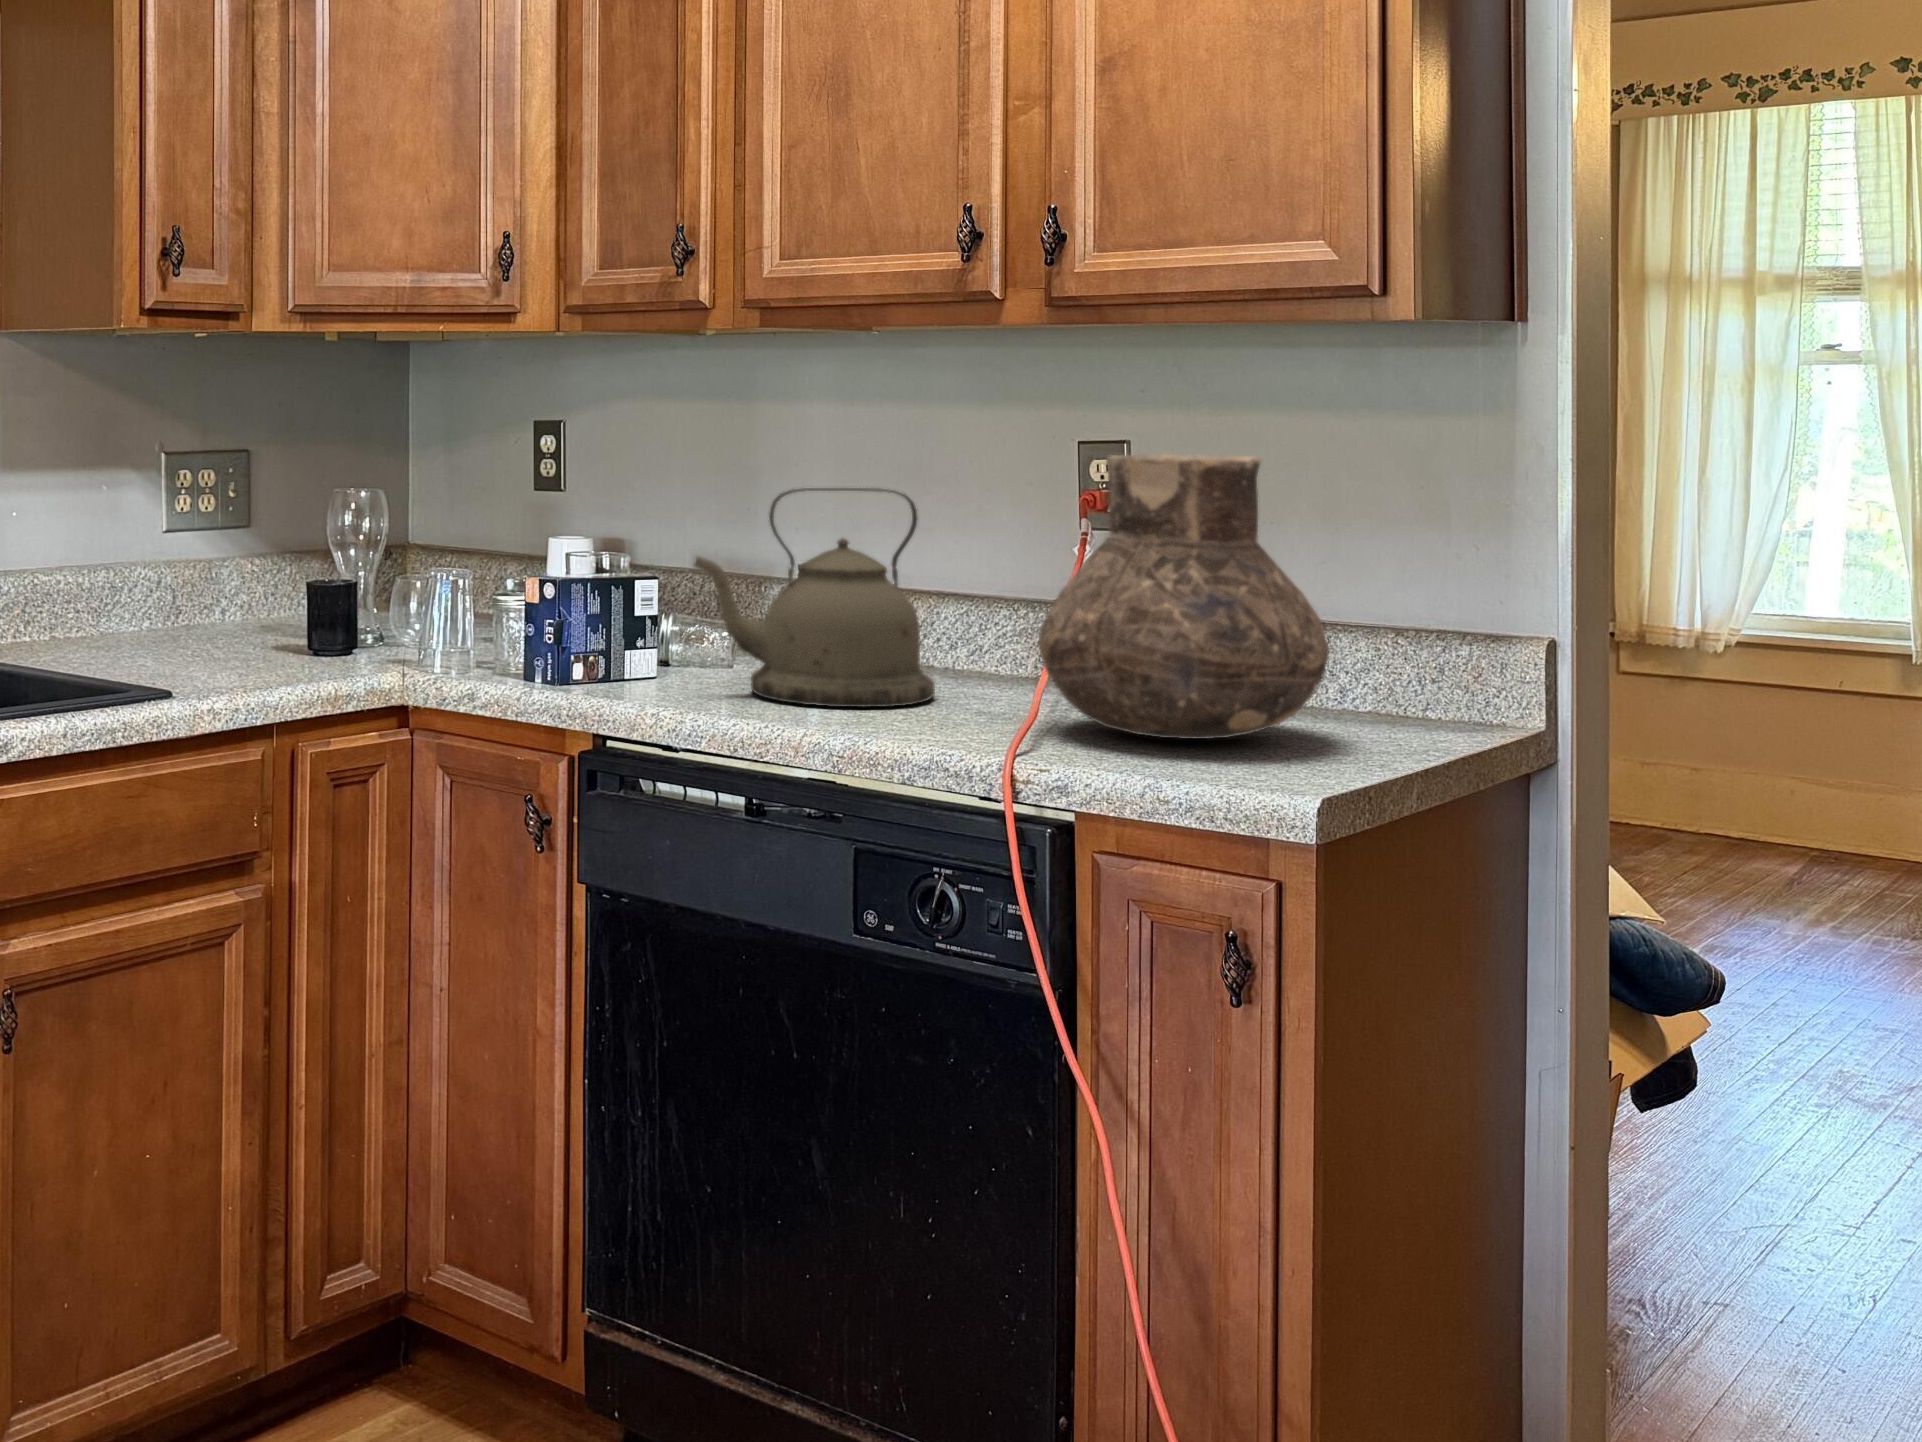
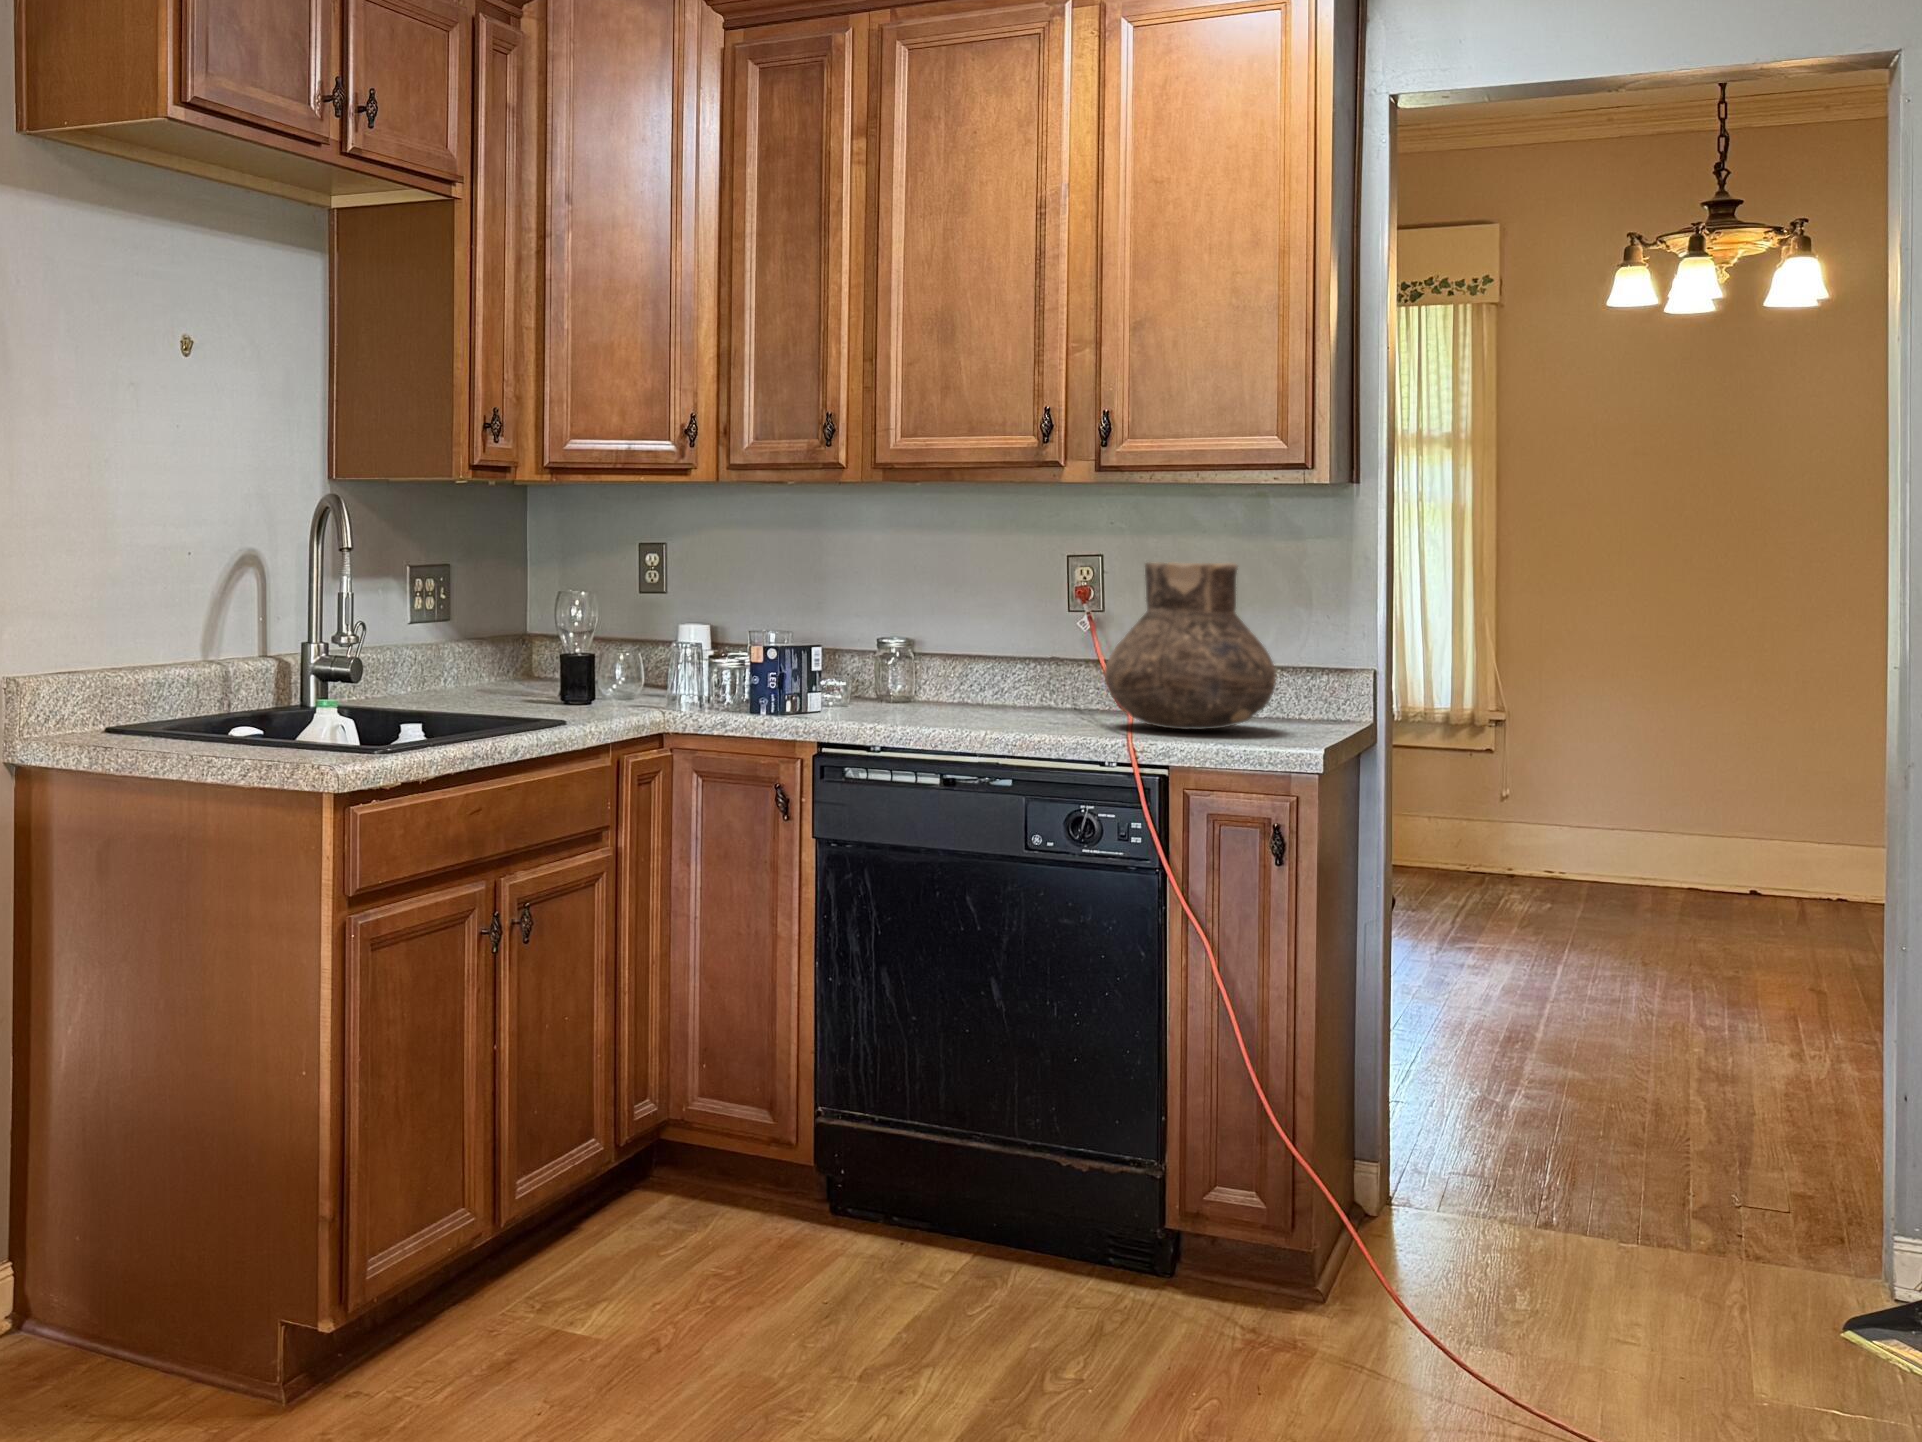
kettle: present [695,488,935,707] -> none [870,585,1016,721]

